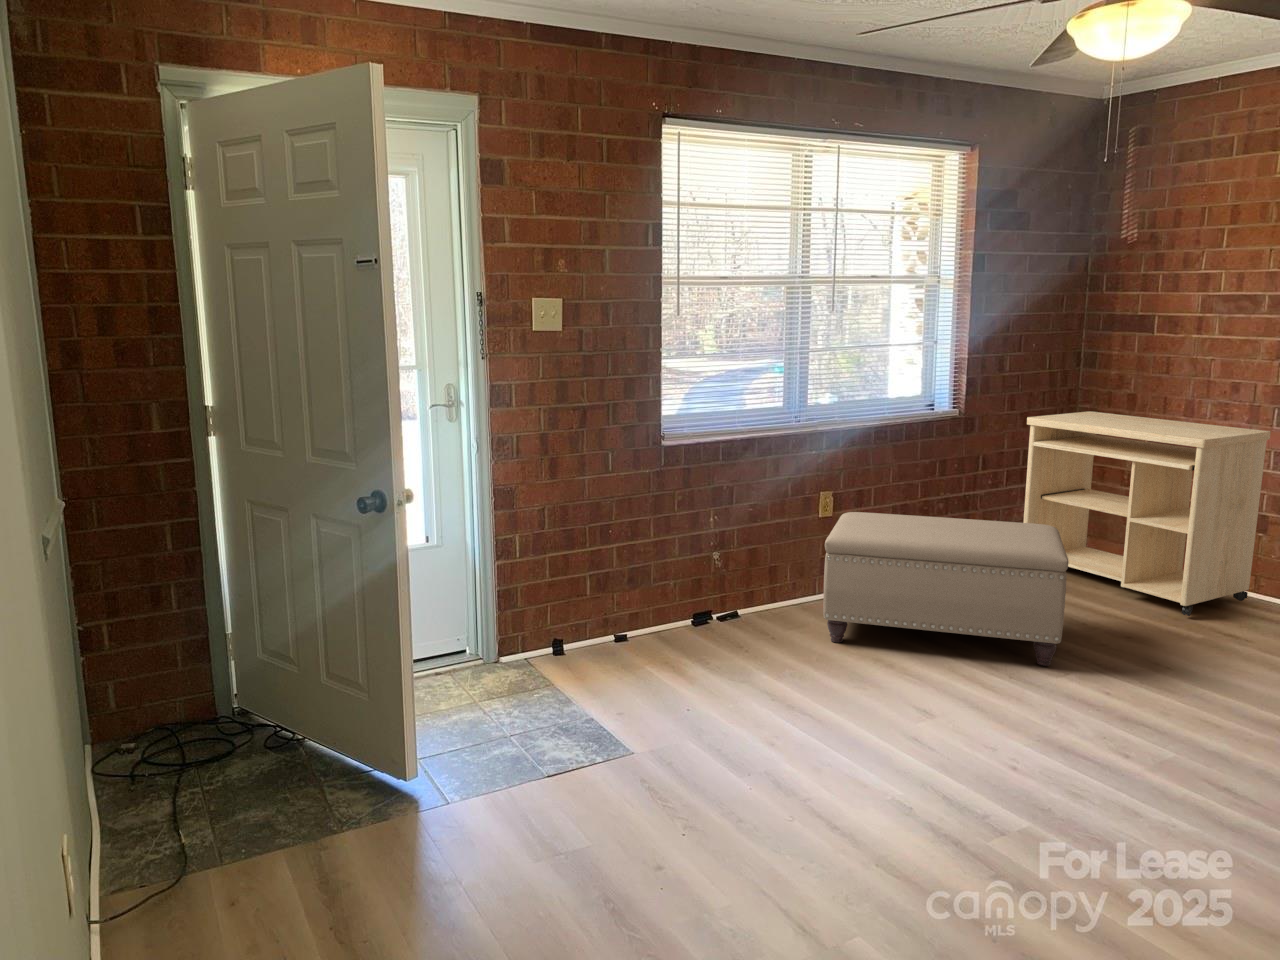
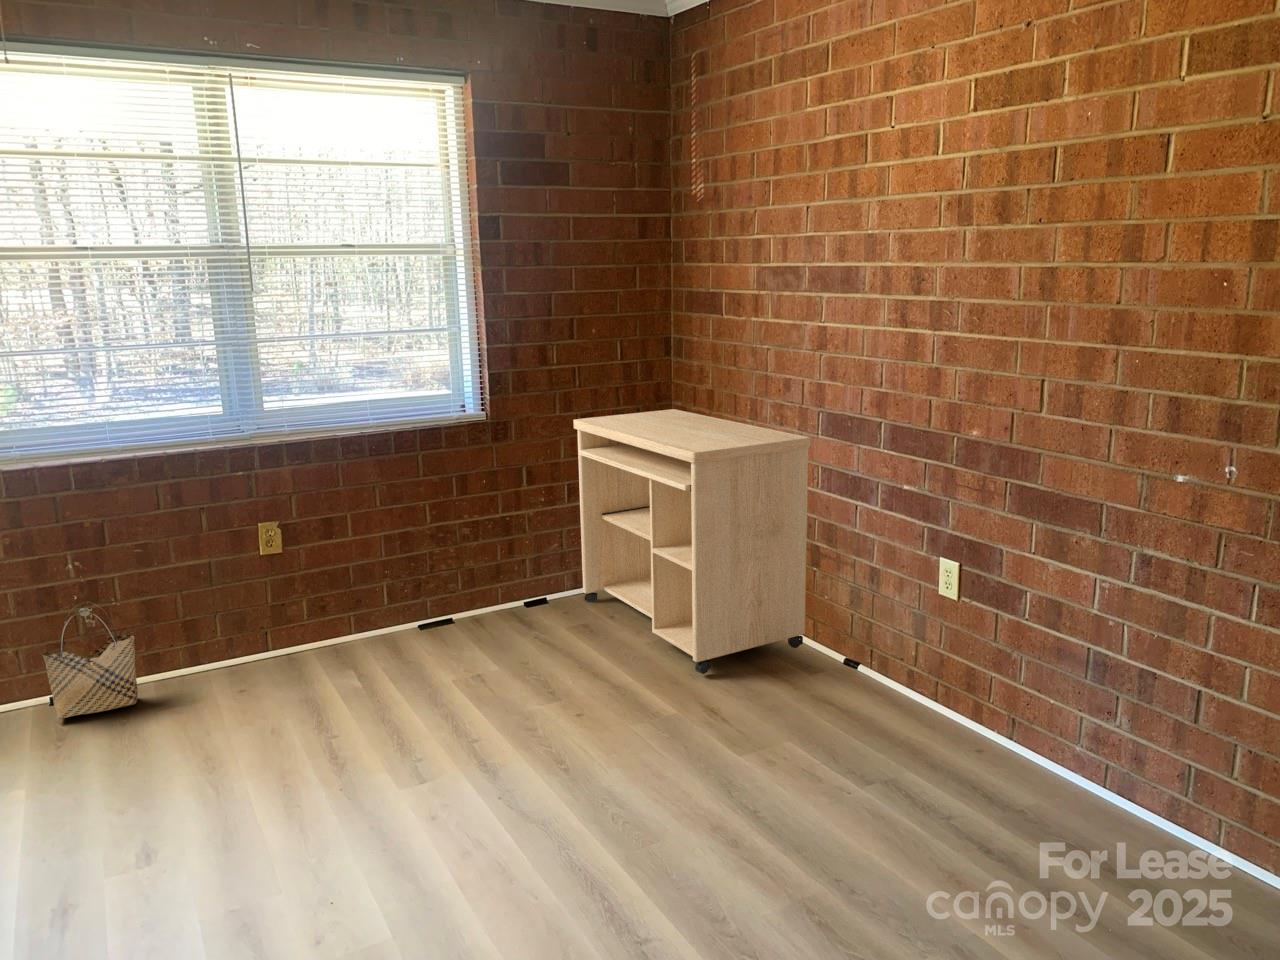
ottoman: present [823,512,1069,666] -> none [168,550,511,762]
woven basket: none [706,546,761,635] -> present [41,602,138,719]

